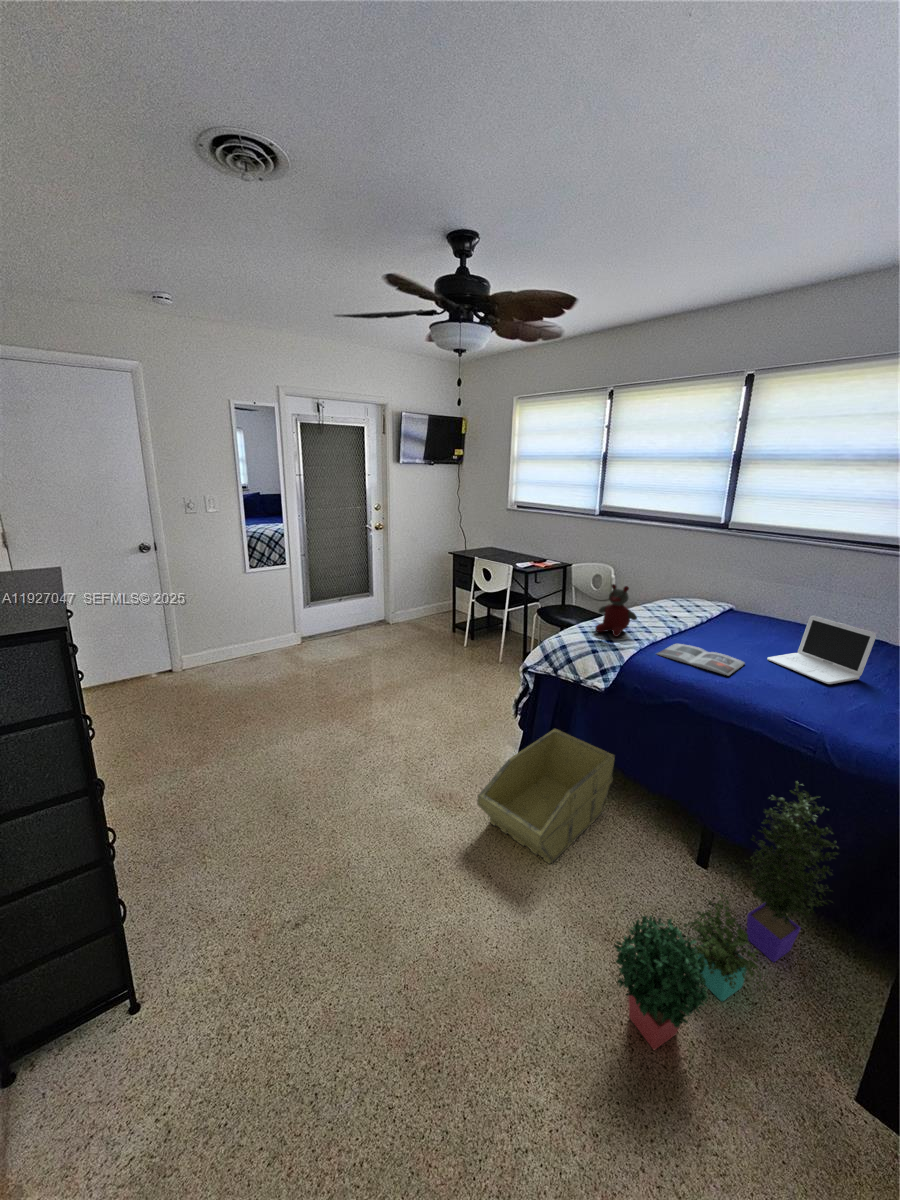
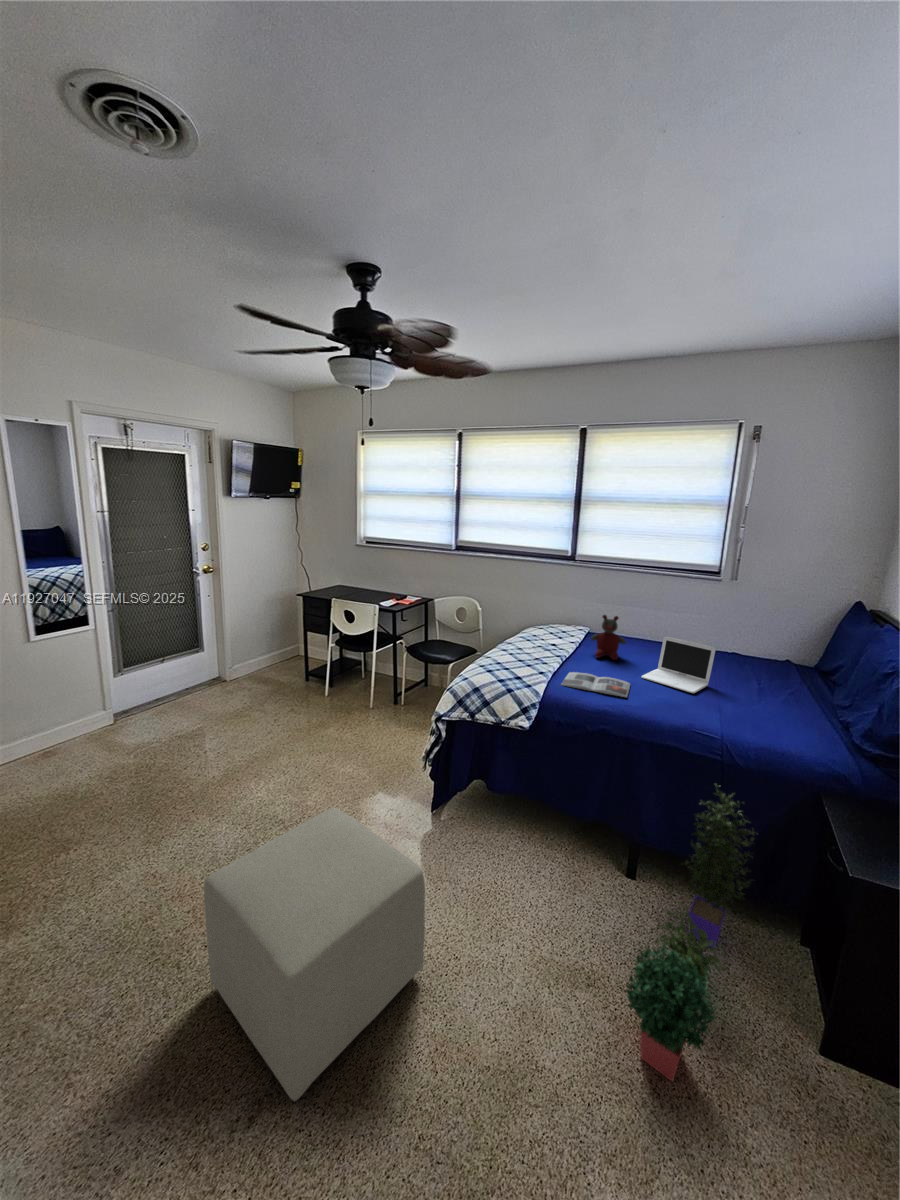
stuffed bear: present [595,584,637,637] -> present [591,615,626,660]
ottoman: none [298,725,456,921] -> present [204,808,425,1101]
storage bin: present [477,729,615,864] -> none [425,774,539,923]

